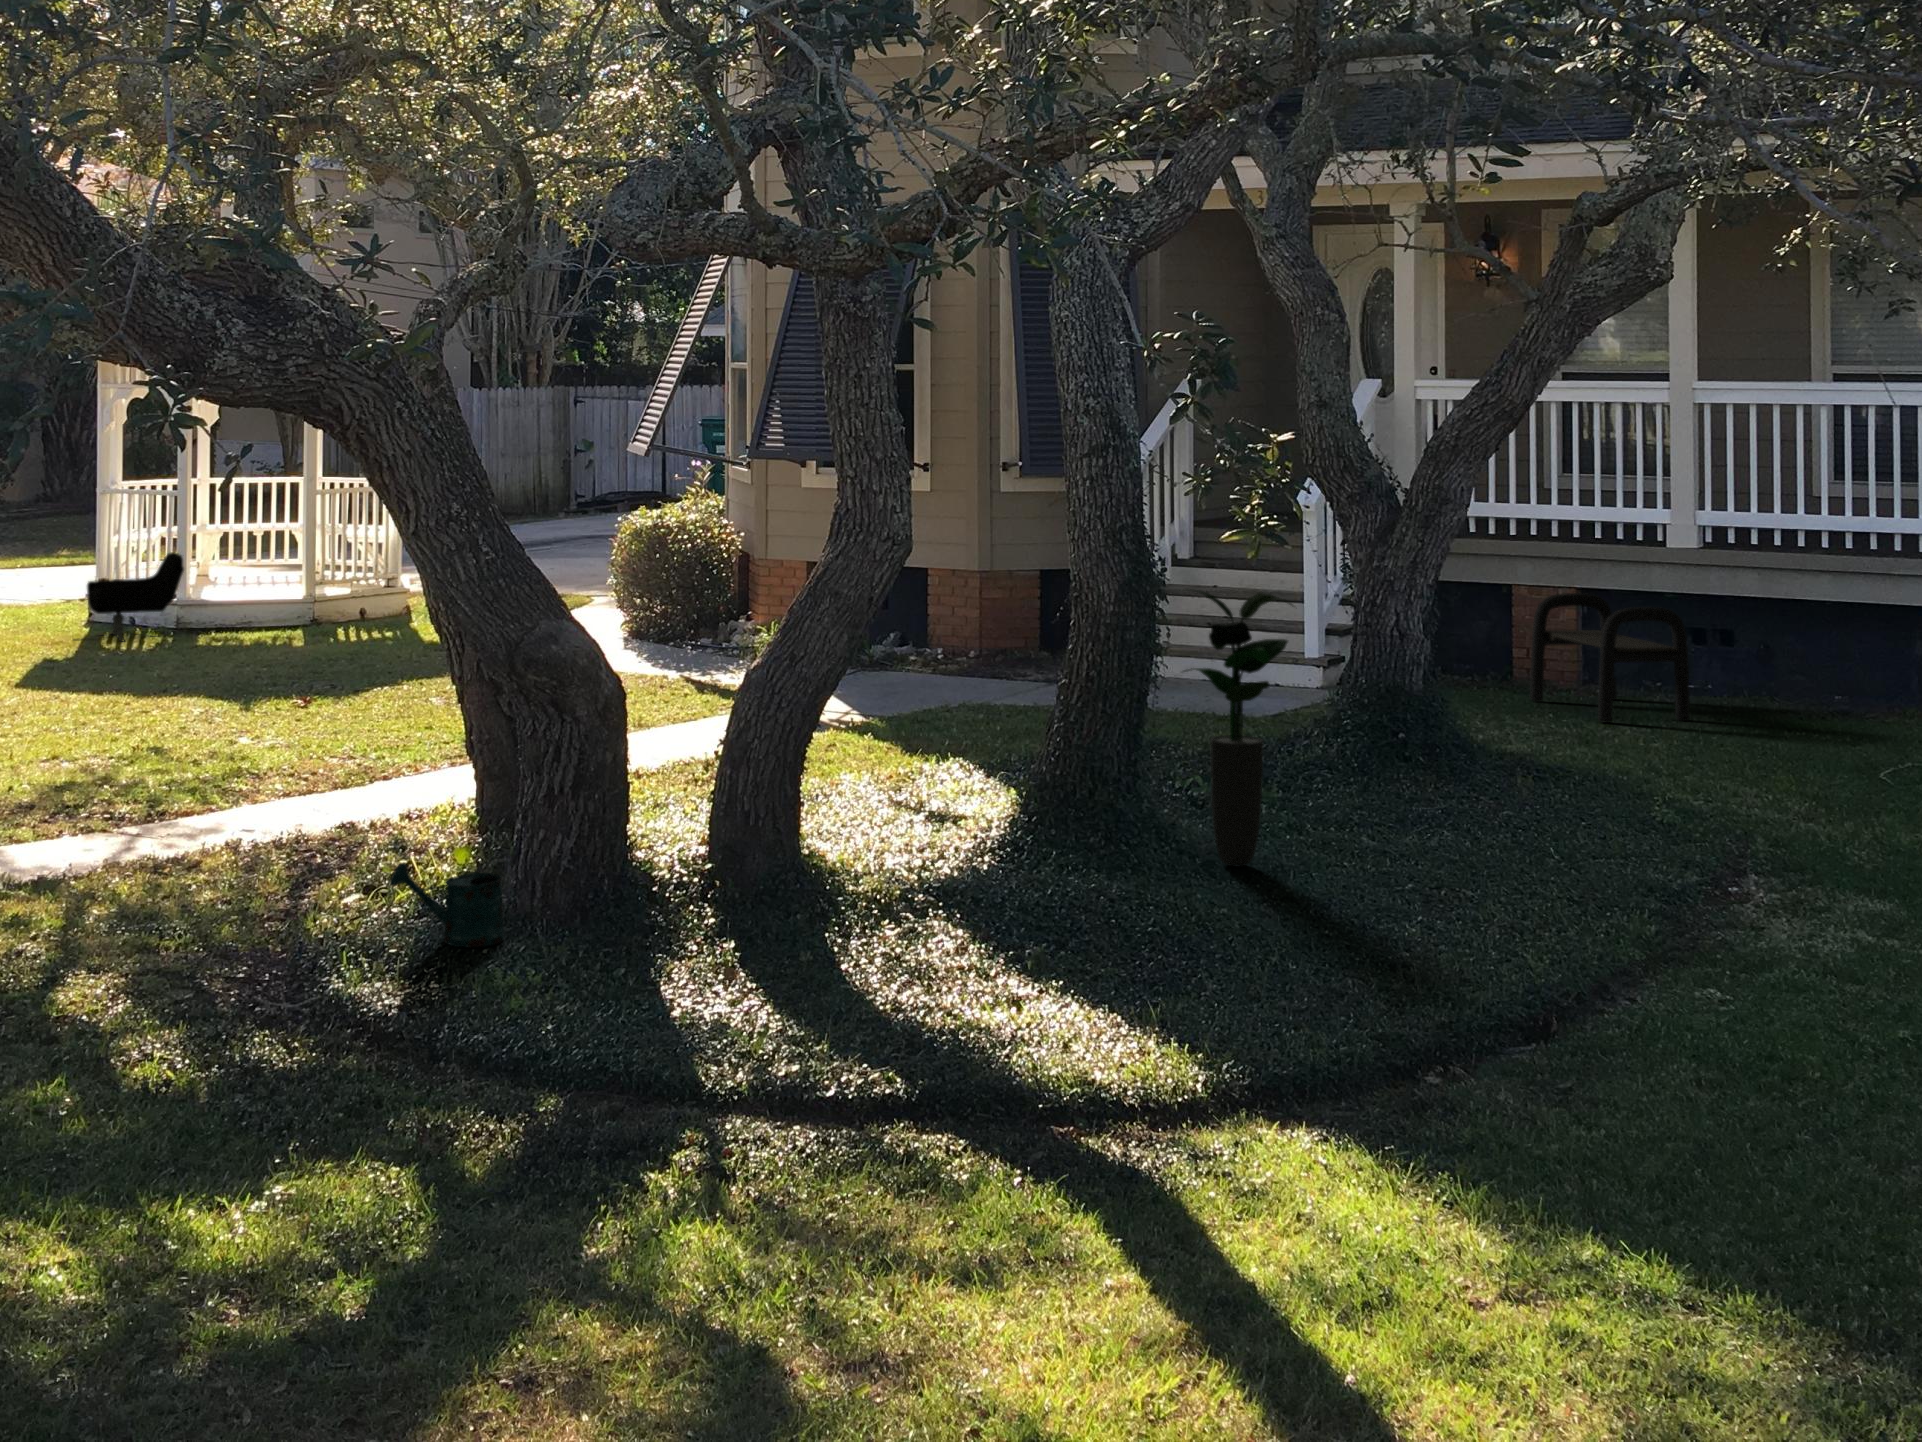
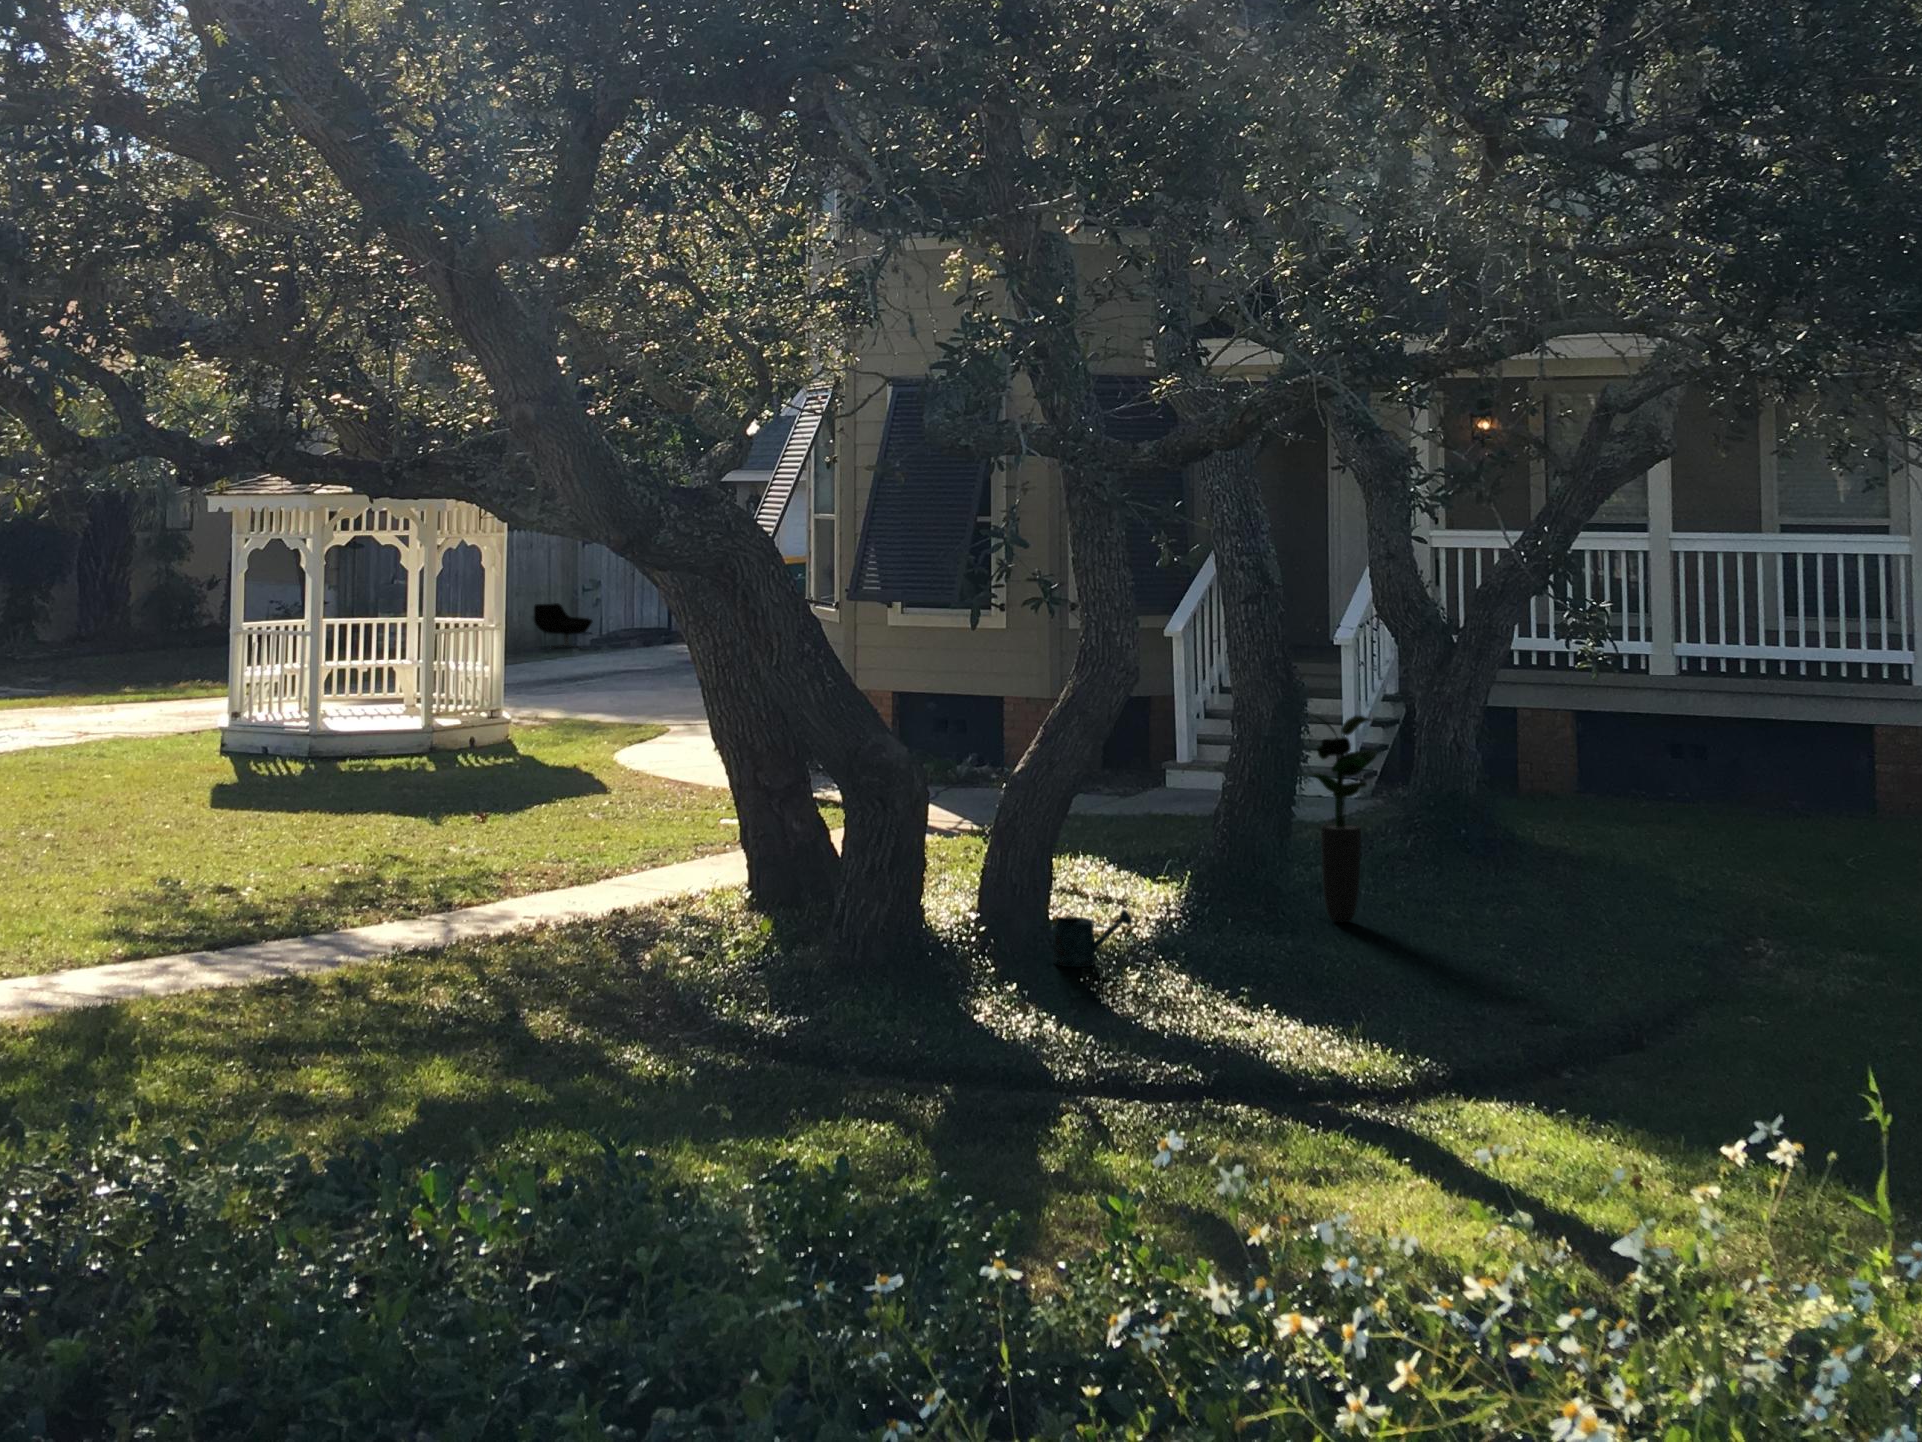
lounge chair: present [87,552,184,642] -> present [533,603,592,647]
bench: present [1530,593,1690,723] -> none [1540,714,1675,823]
watering can: present [389,860,520,948] -> present [1047,908,1132,967]

